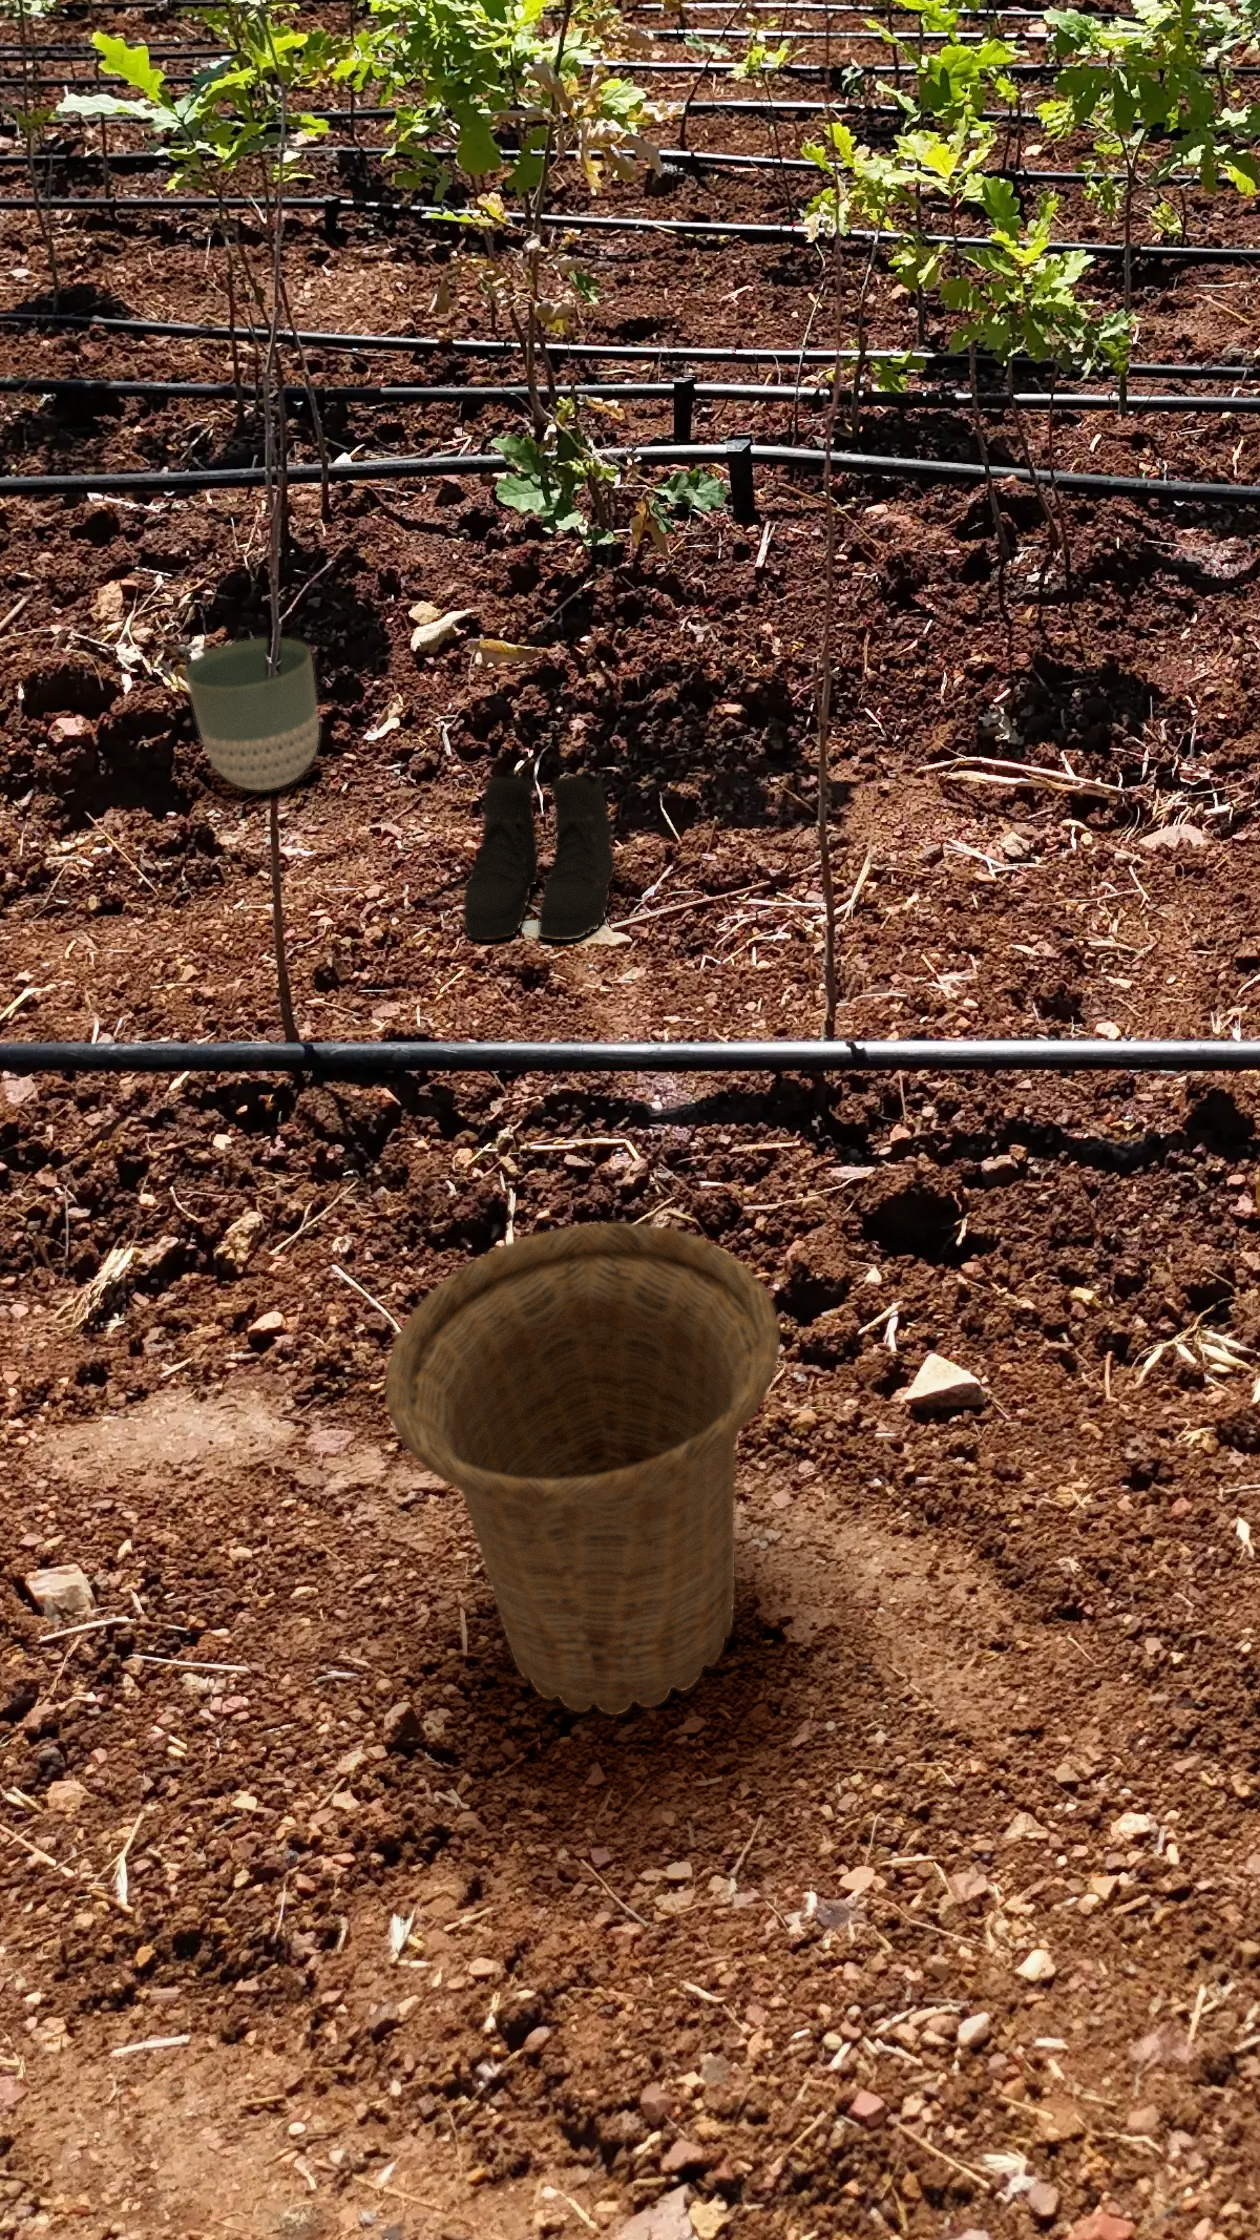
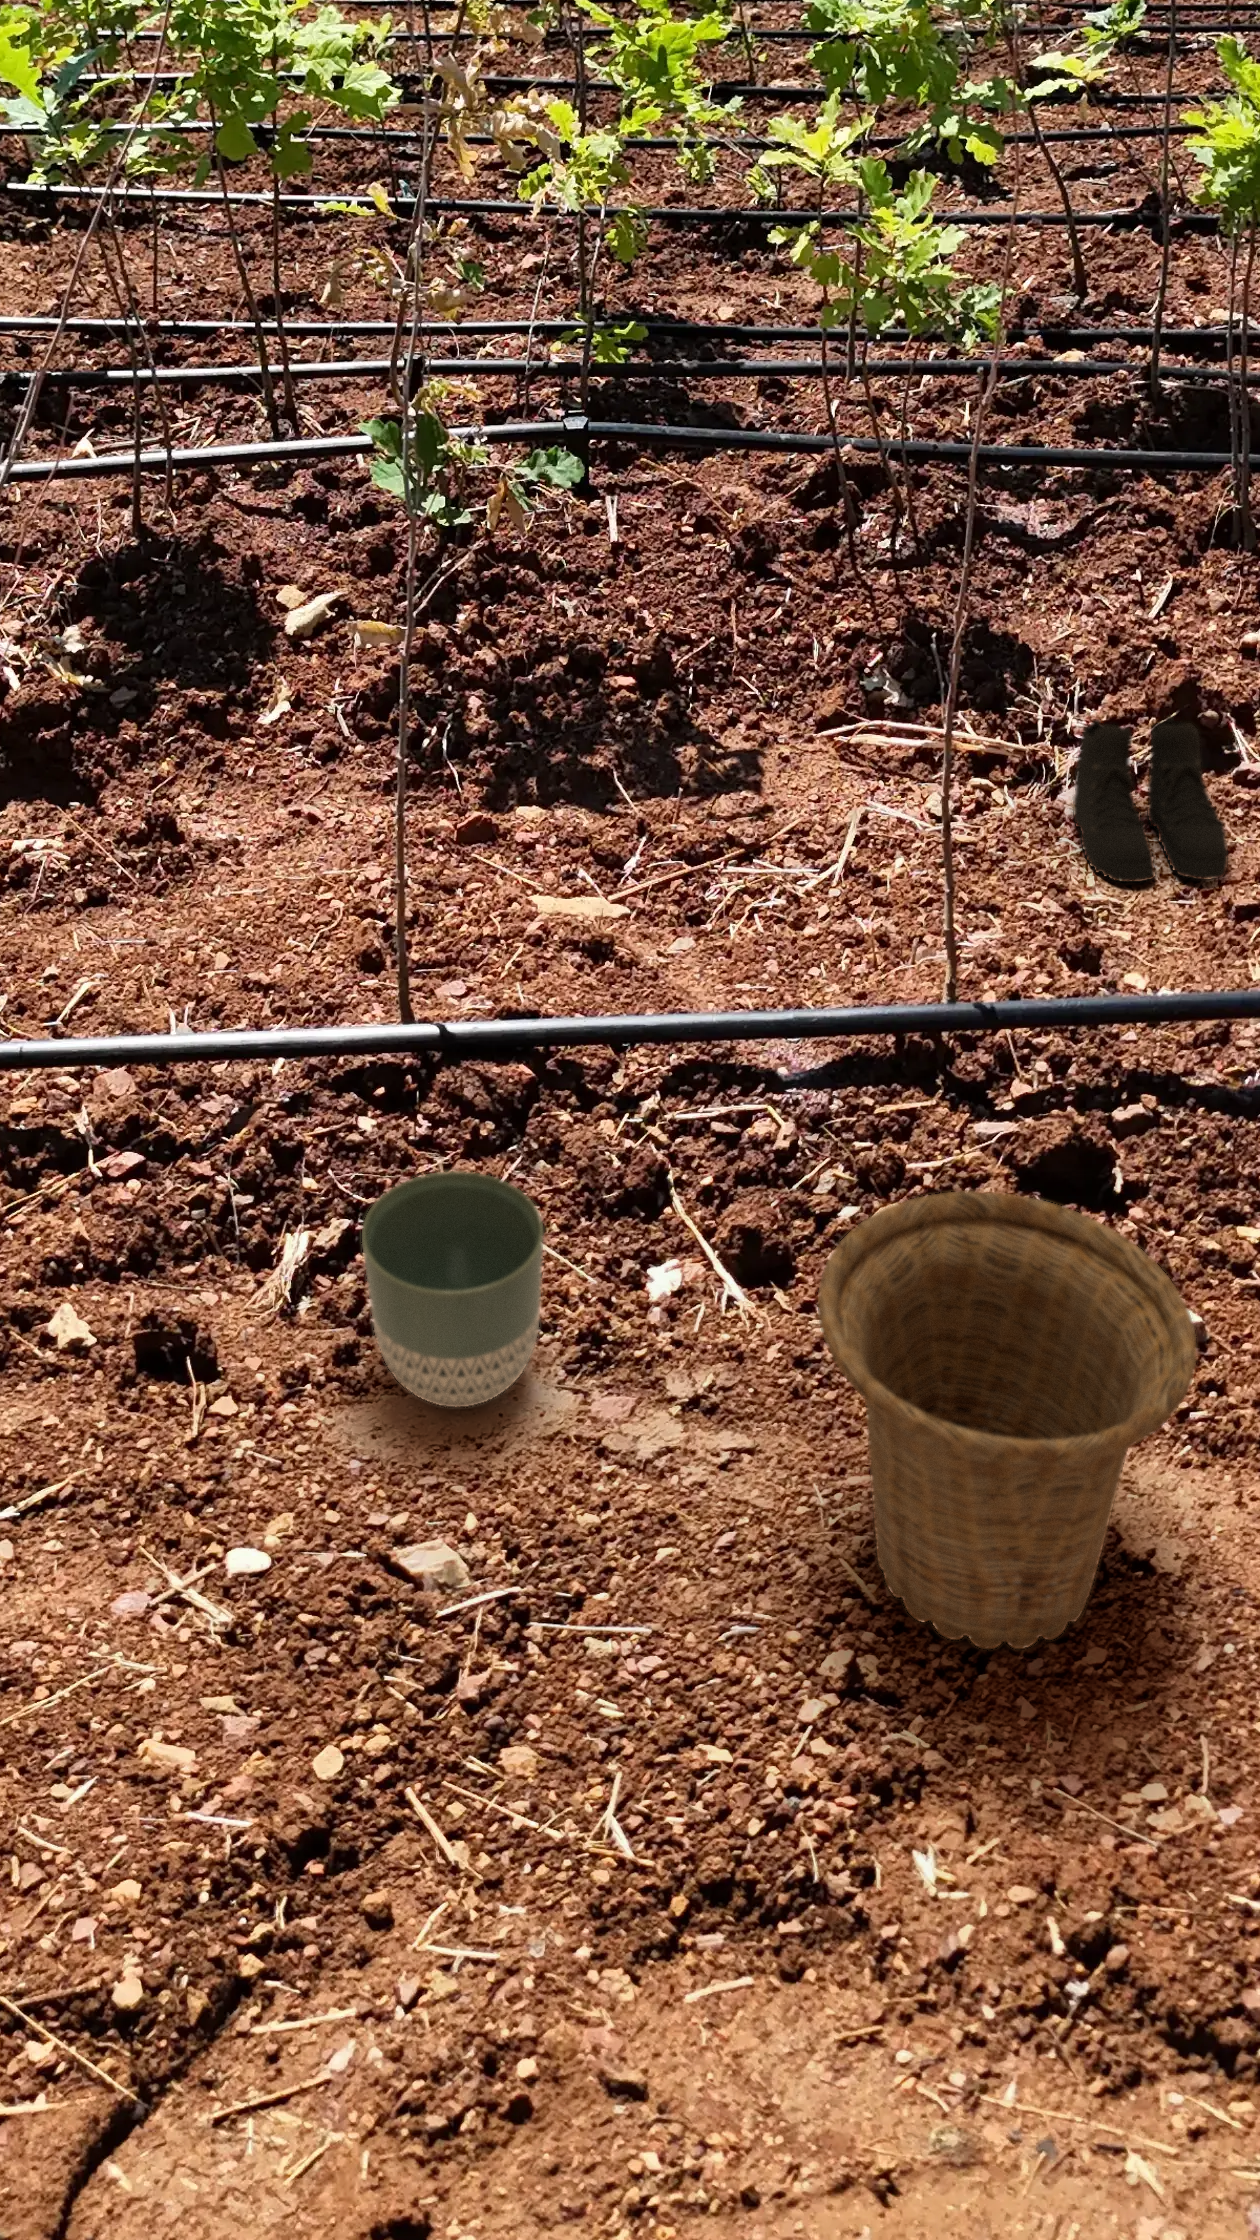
planter: present [185,638,319,790] -> present [362,1171,543,1407]
boots: present [463,770,614,940] -> present [1073,716,1228,882]

